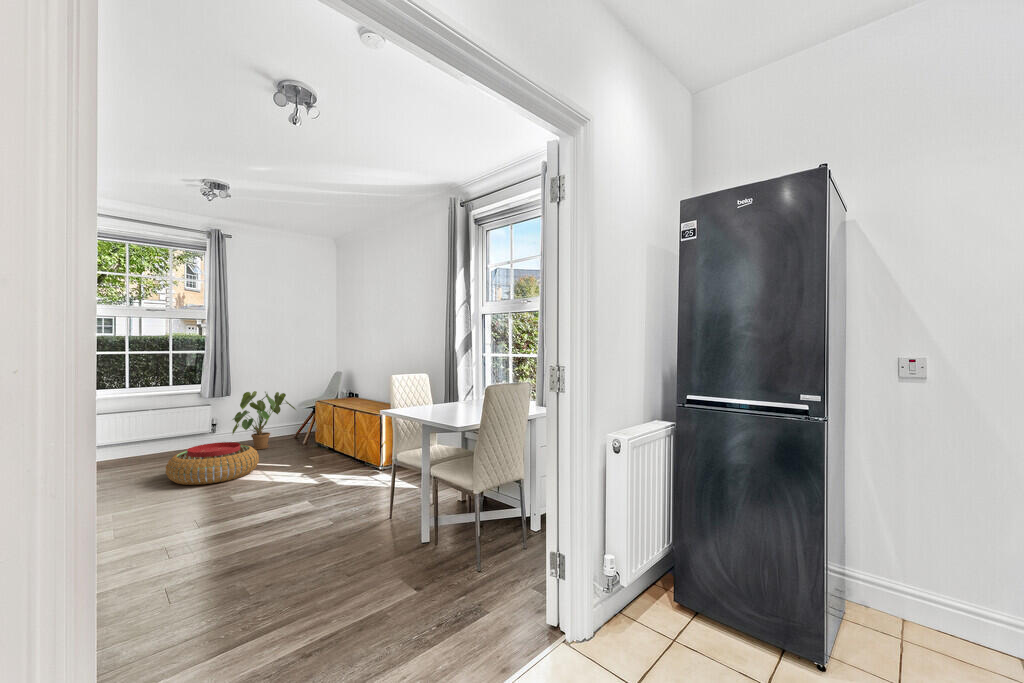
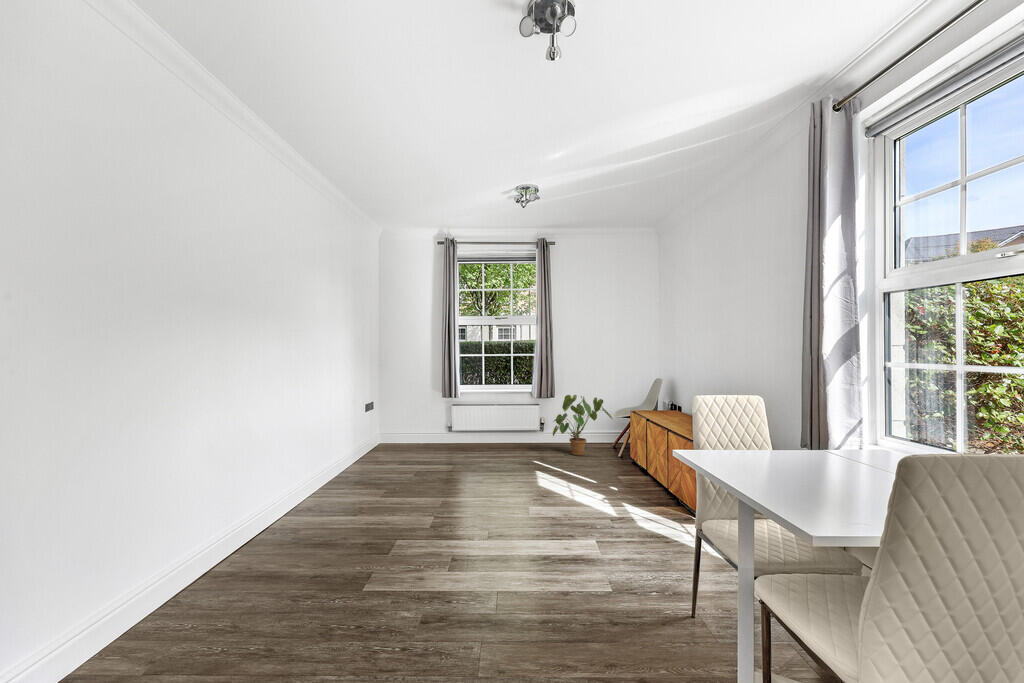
pouf: present [166,442,259,485] -> none [489,444,566,487]

